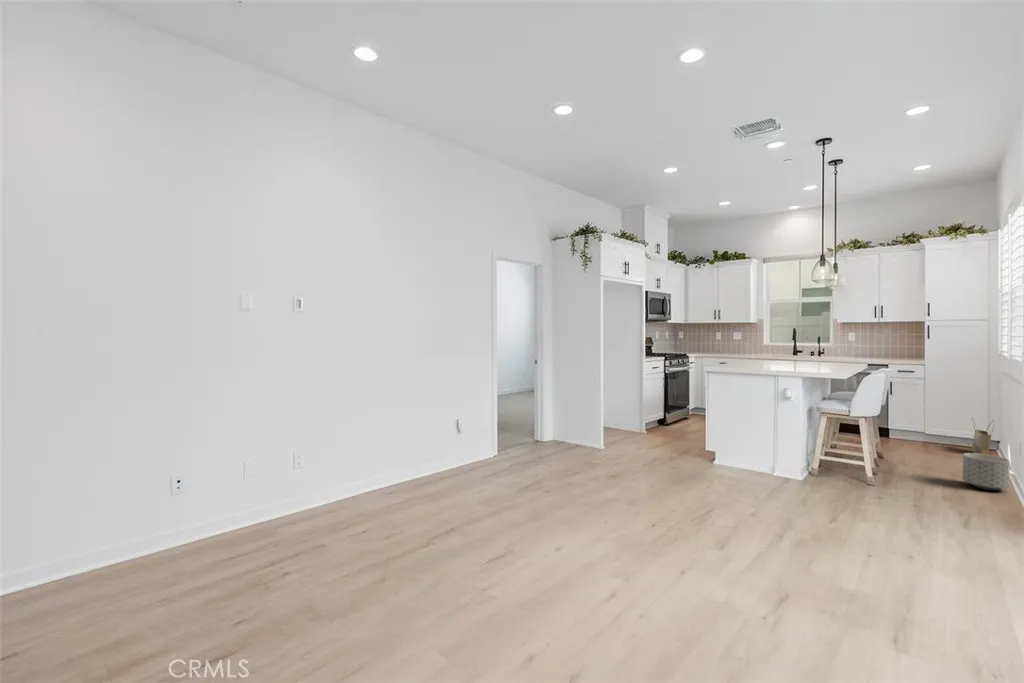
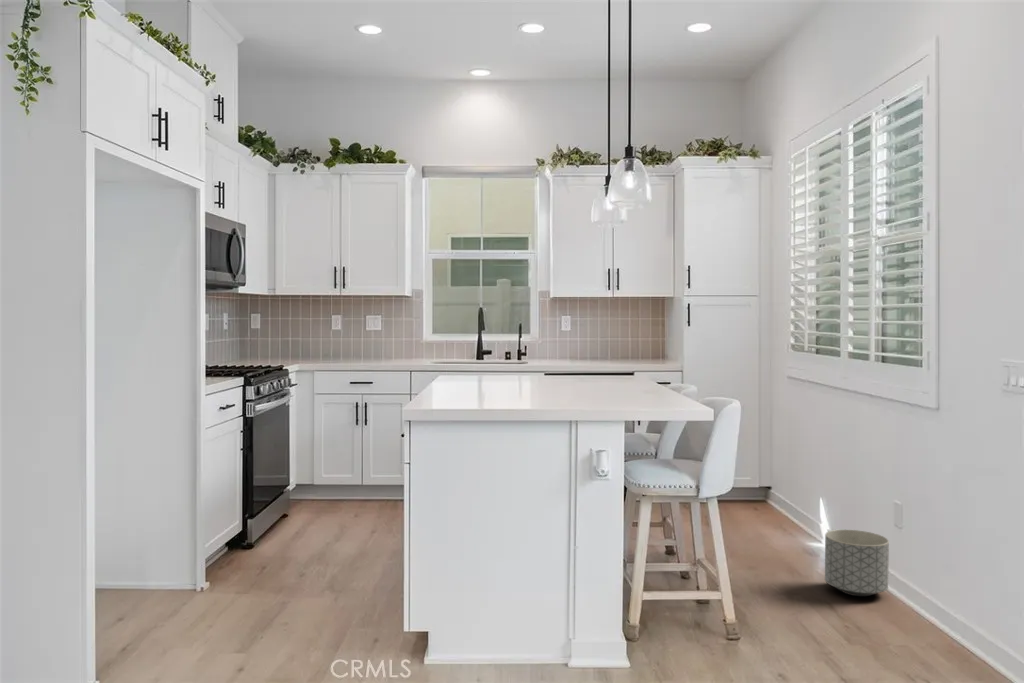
woven basket: present [972,418,991,455] -> none [747,455,777,516]

